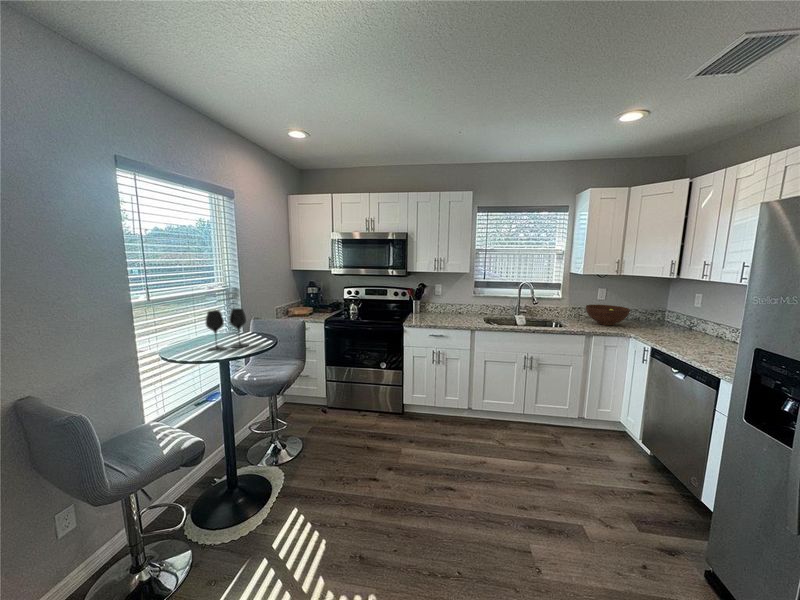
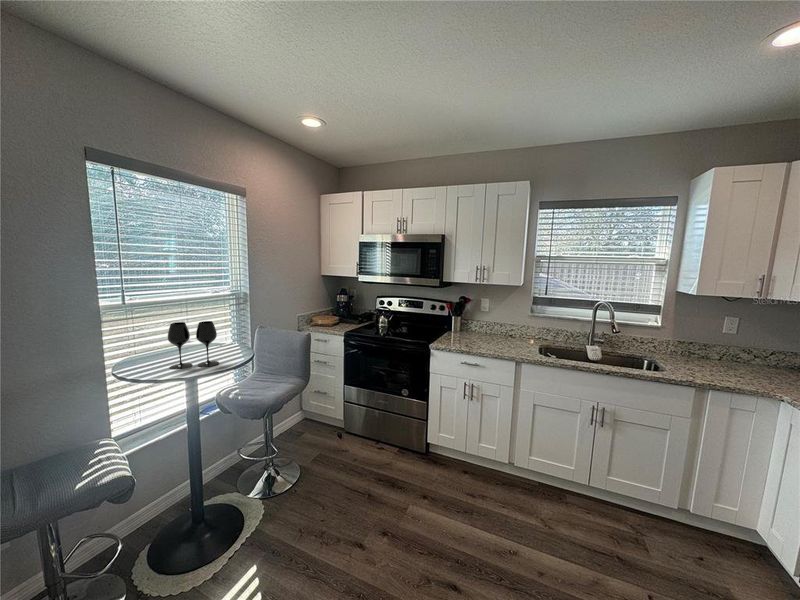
fruit bowl: present [586,305,630,325] -> none [700,339,783,375]

